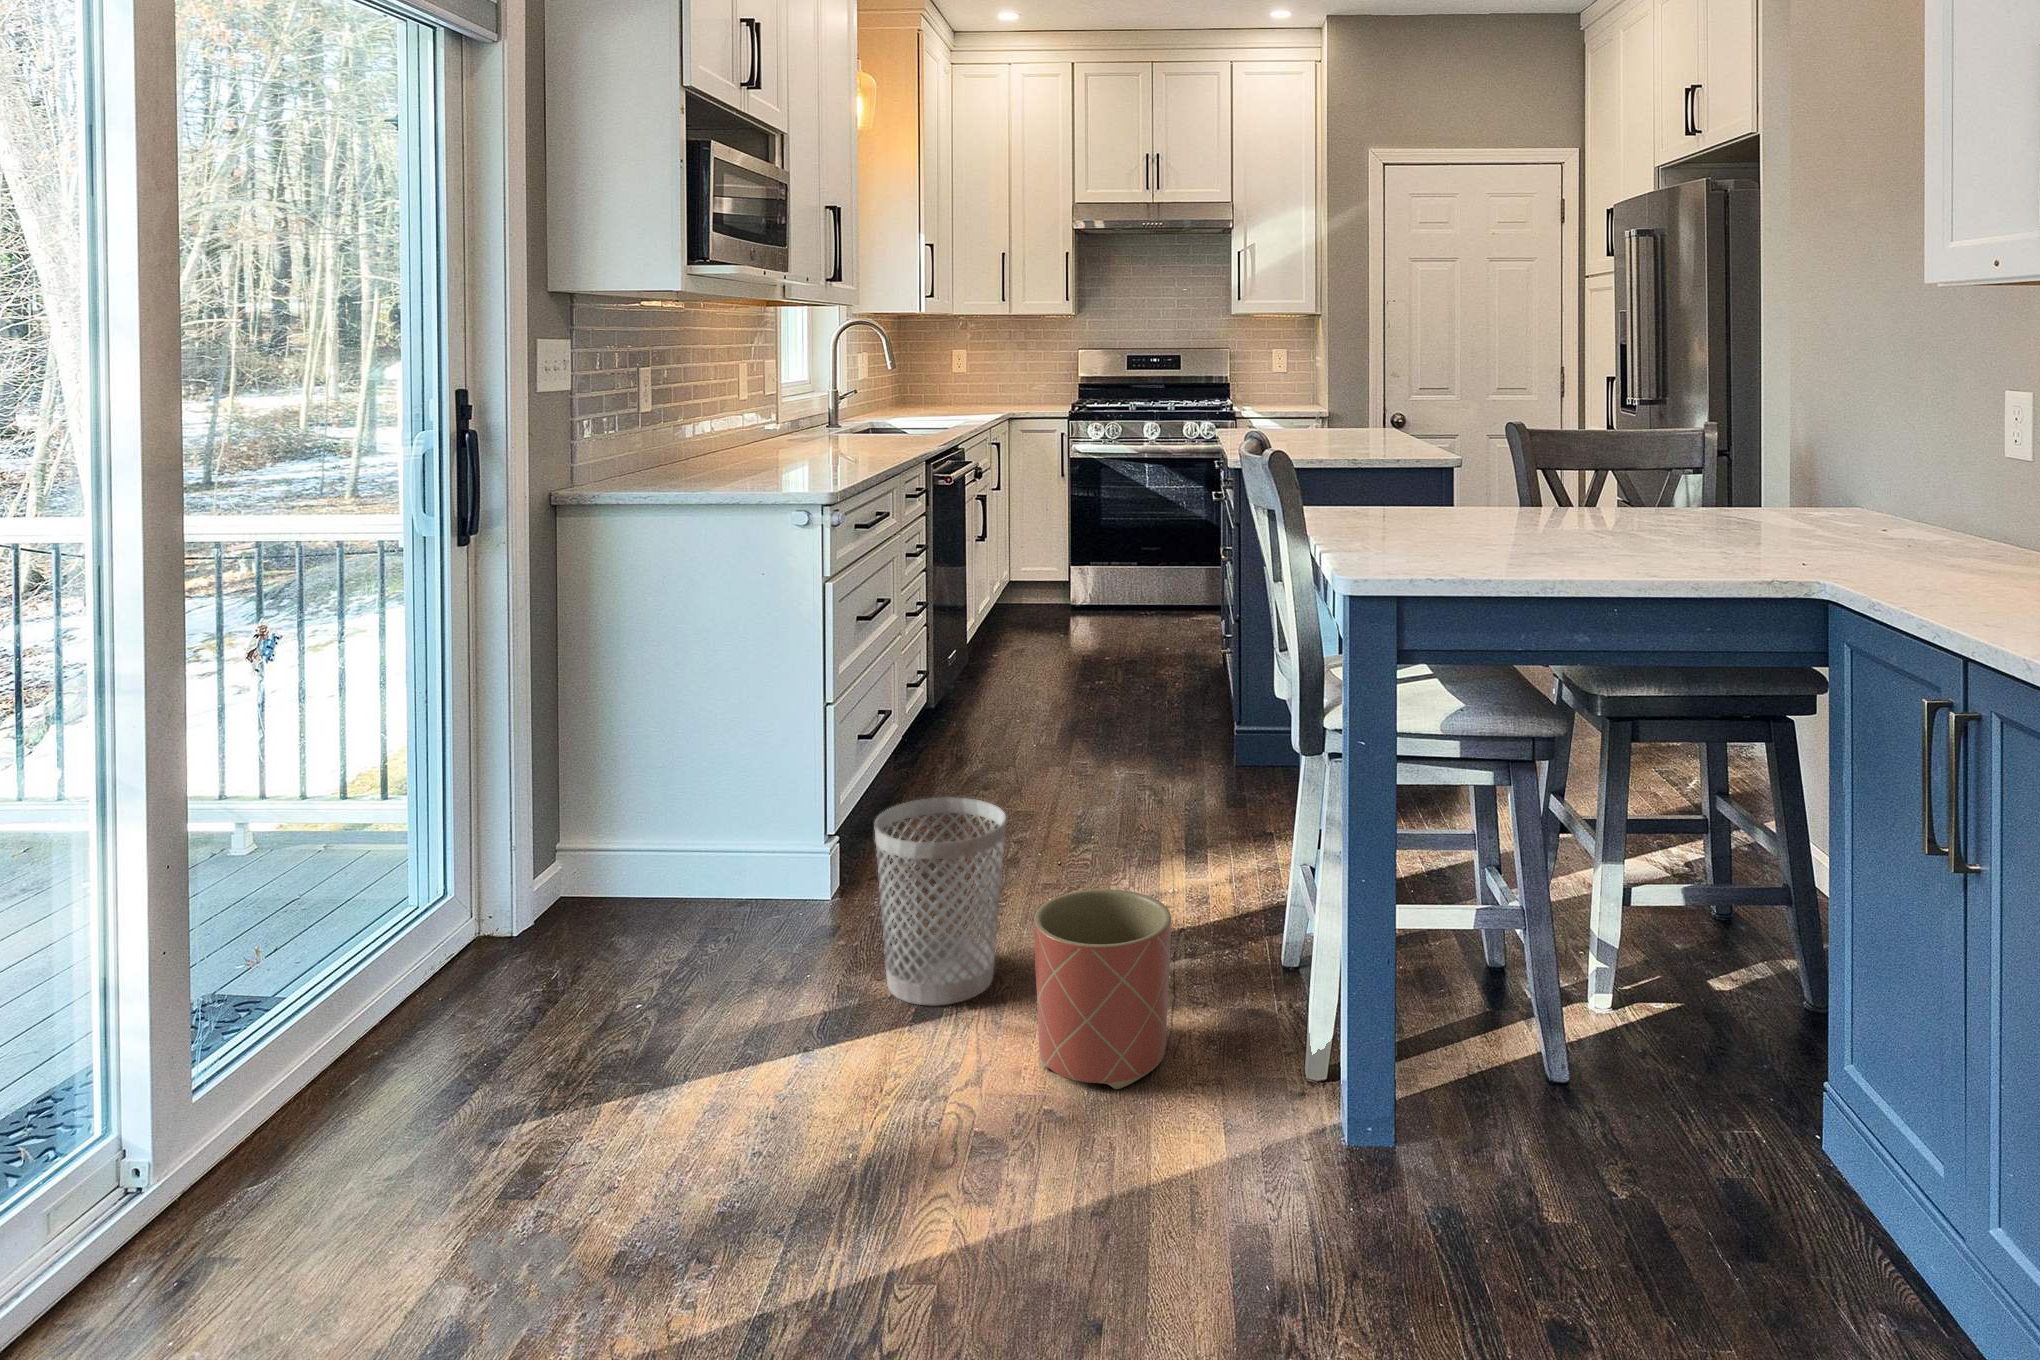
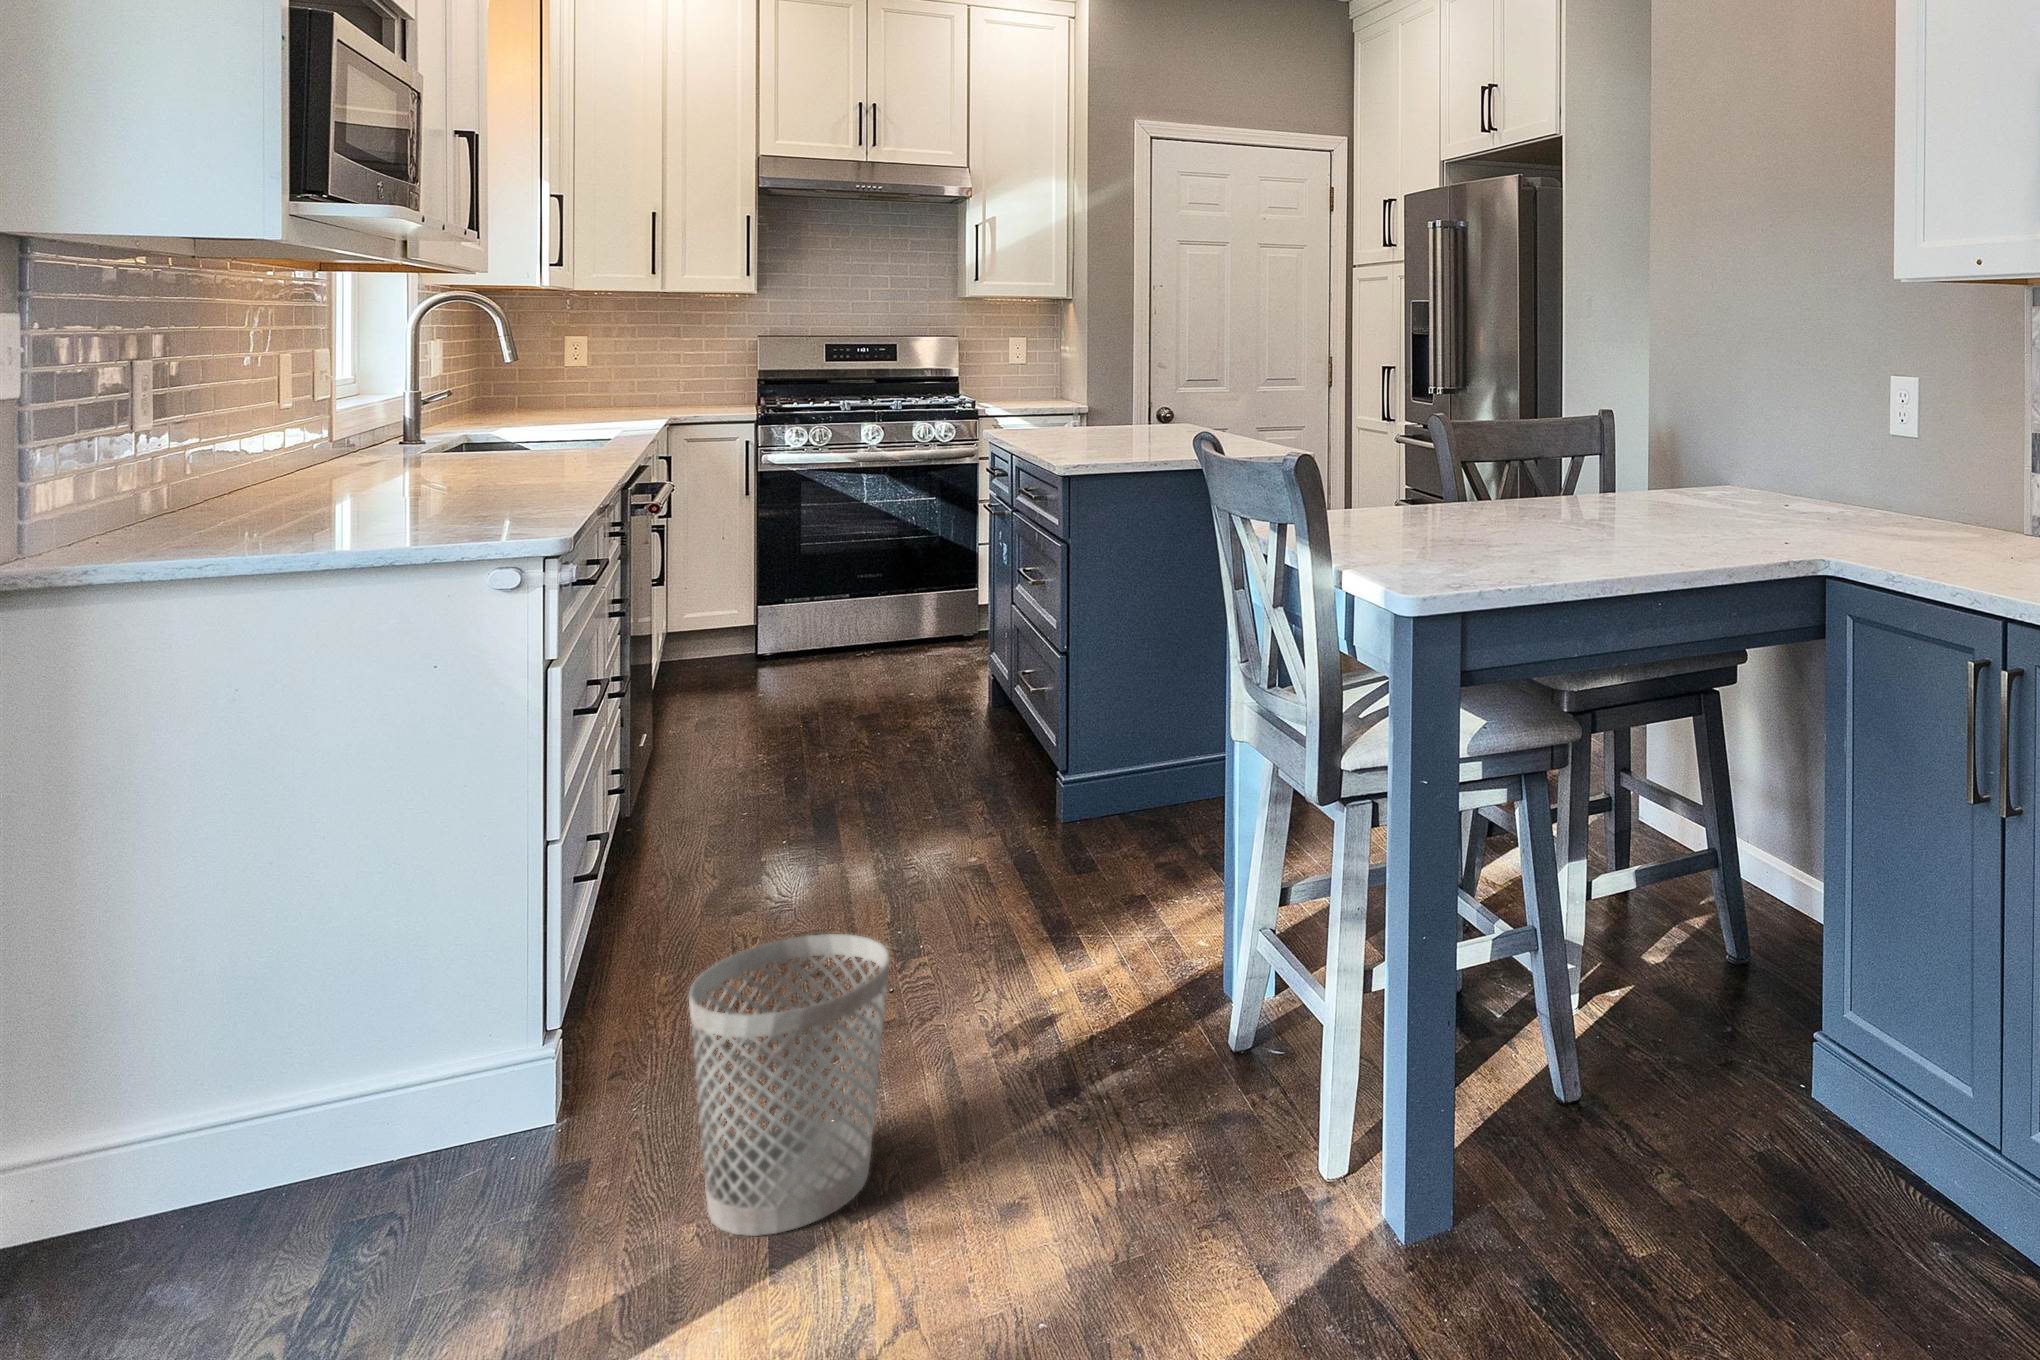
planter: present [1034,889,1171,1089] -> none [978,1009,1160,1270]

